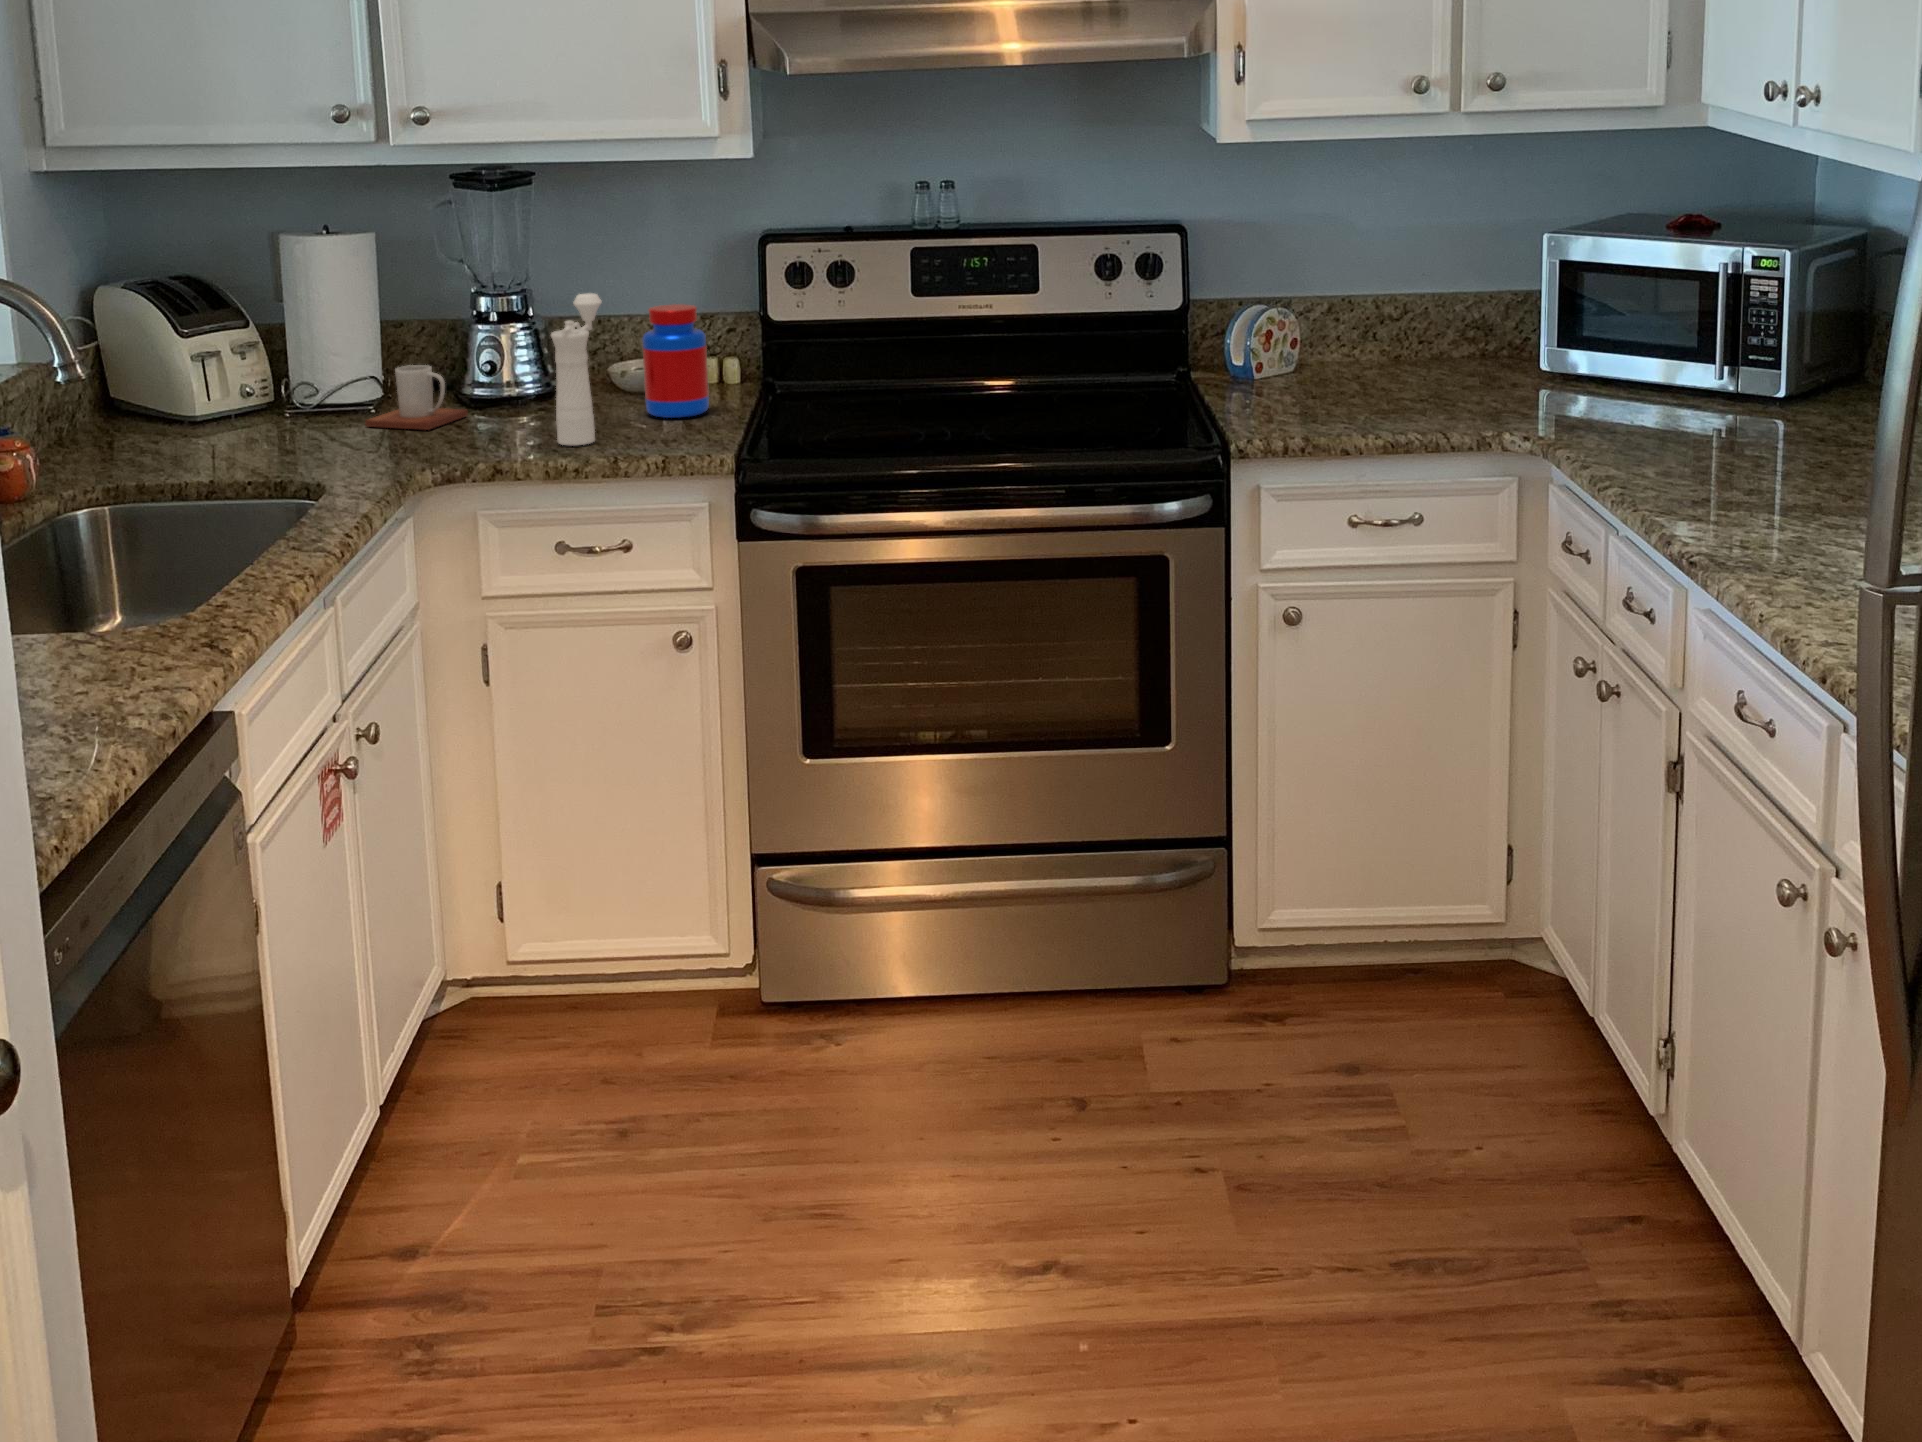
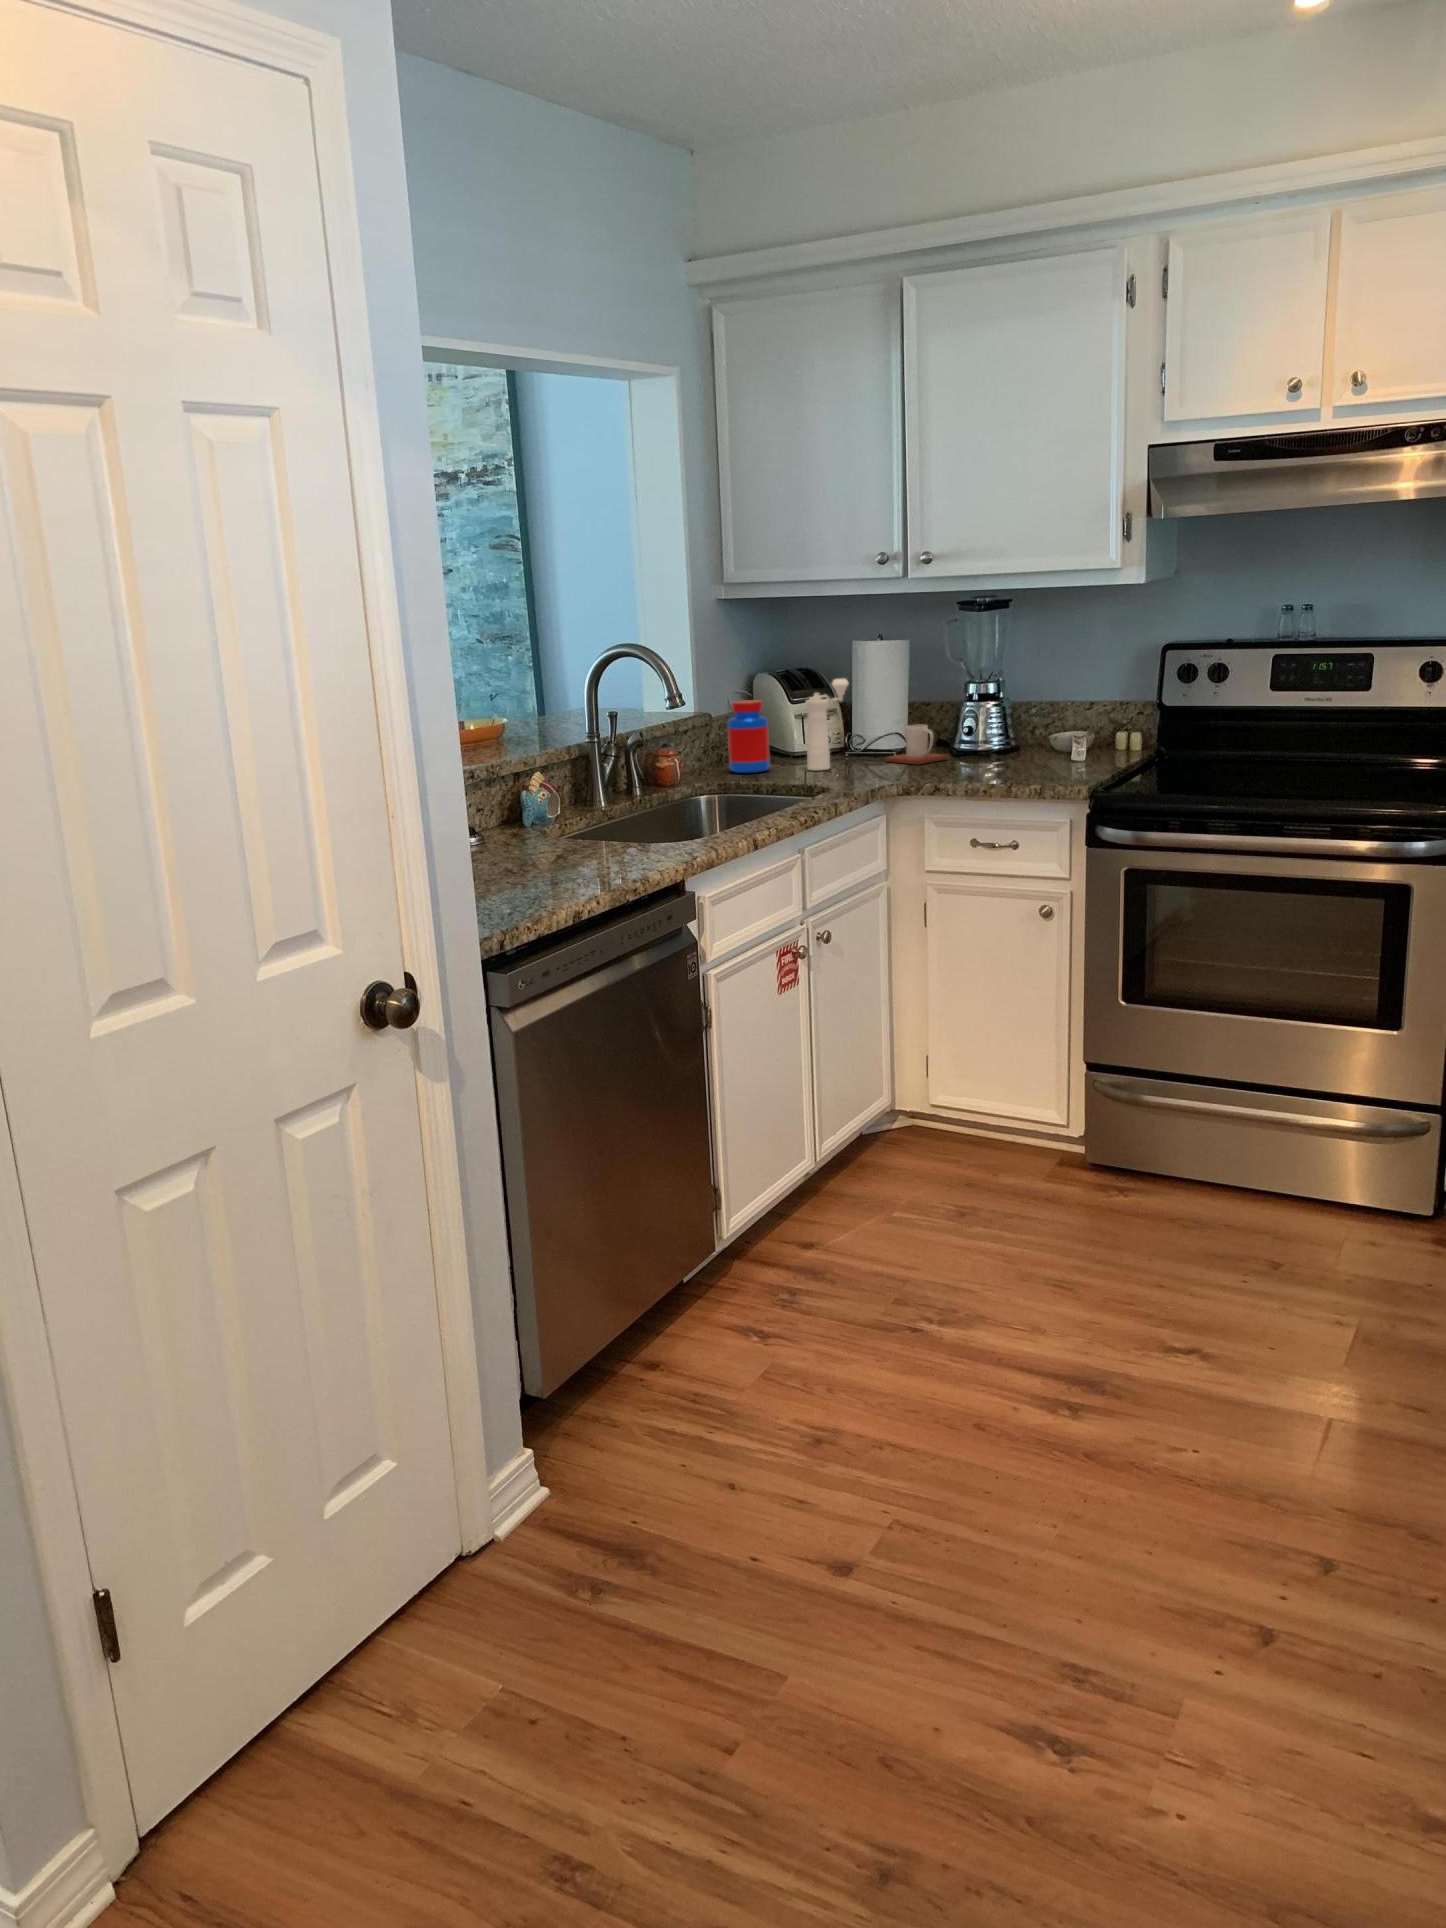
pepper mill: present [551,294,601,446] -> present [806,679,849,770]
jar: present [642,304,709,418] -> present [728,700,770,773]

